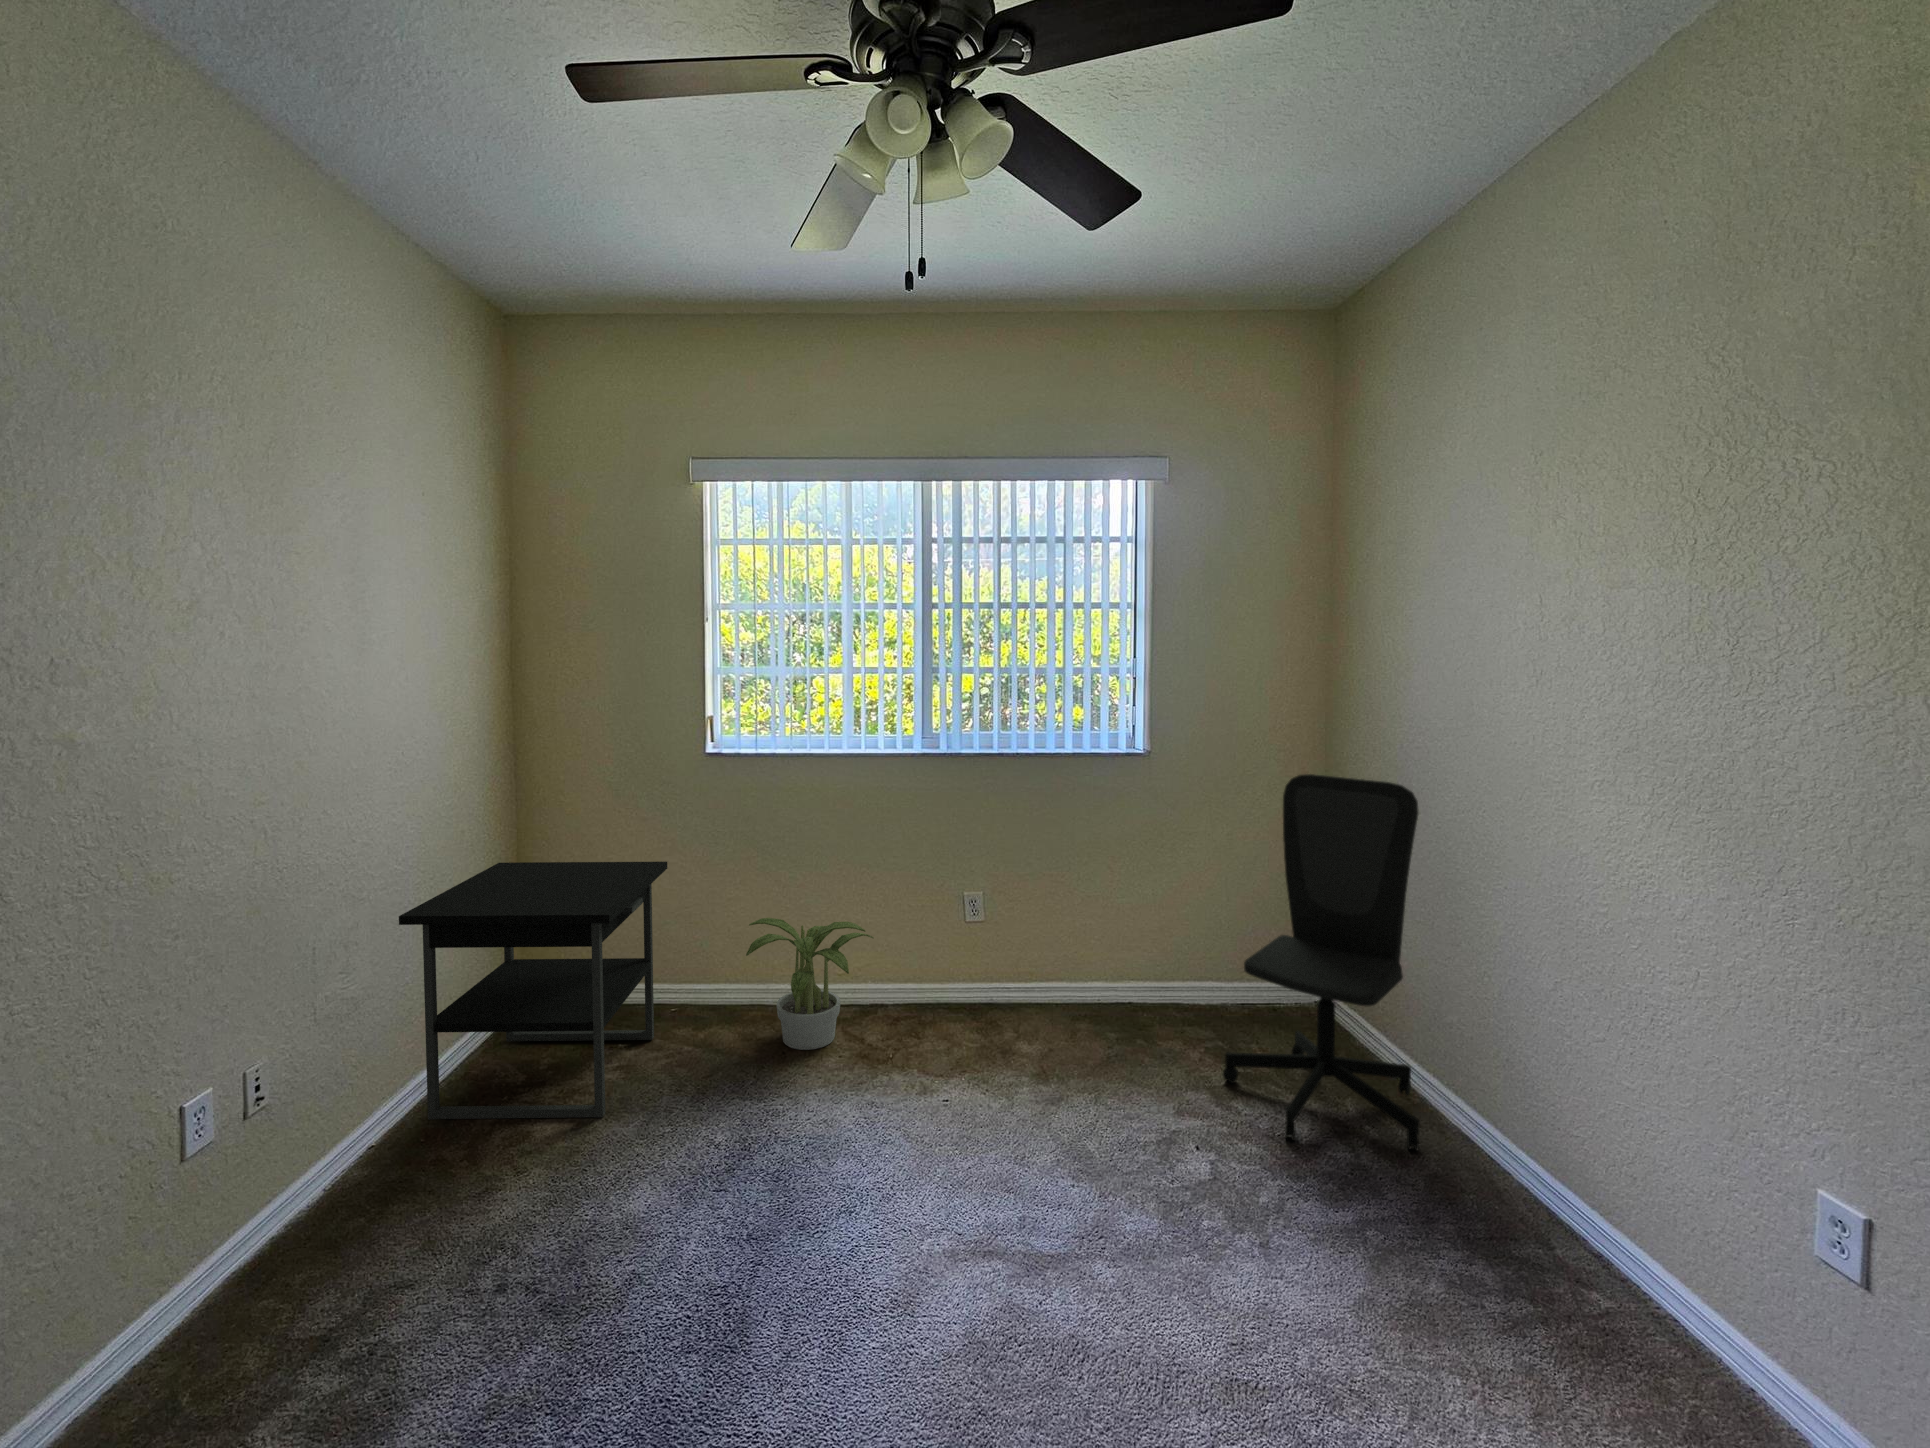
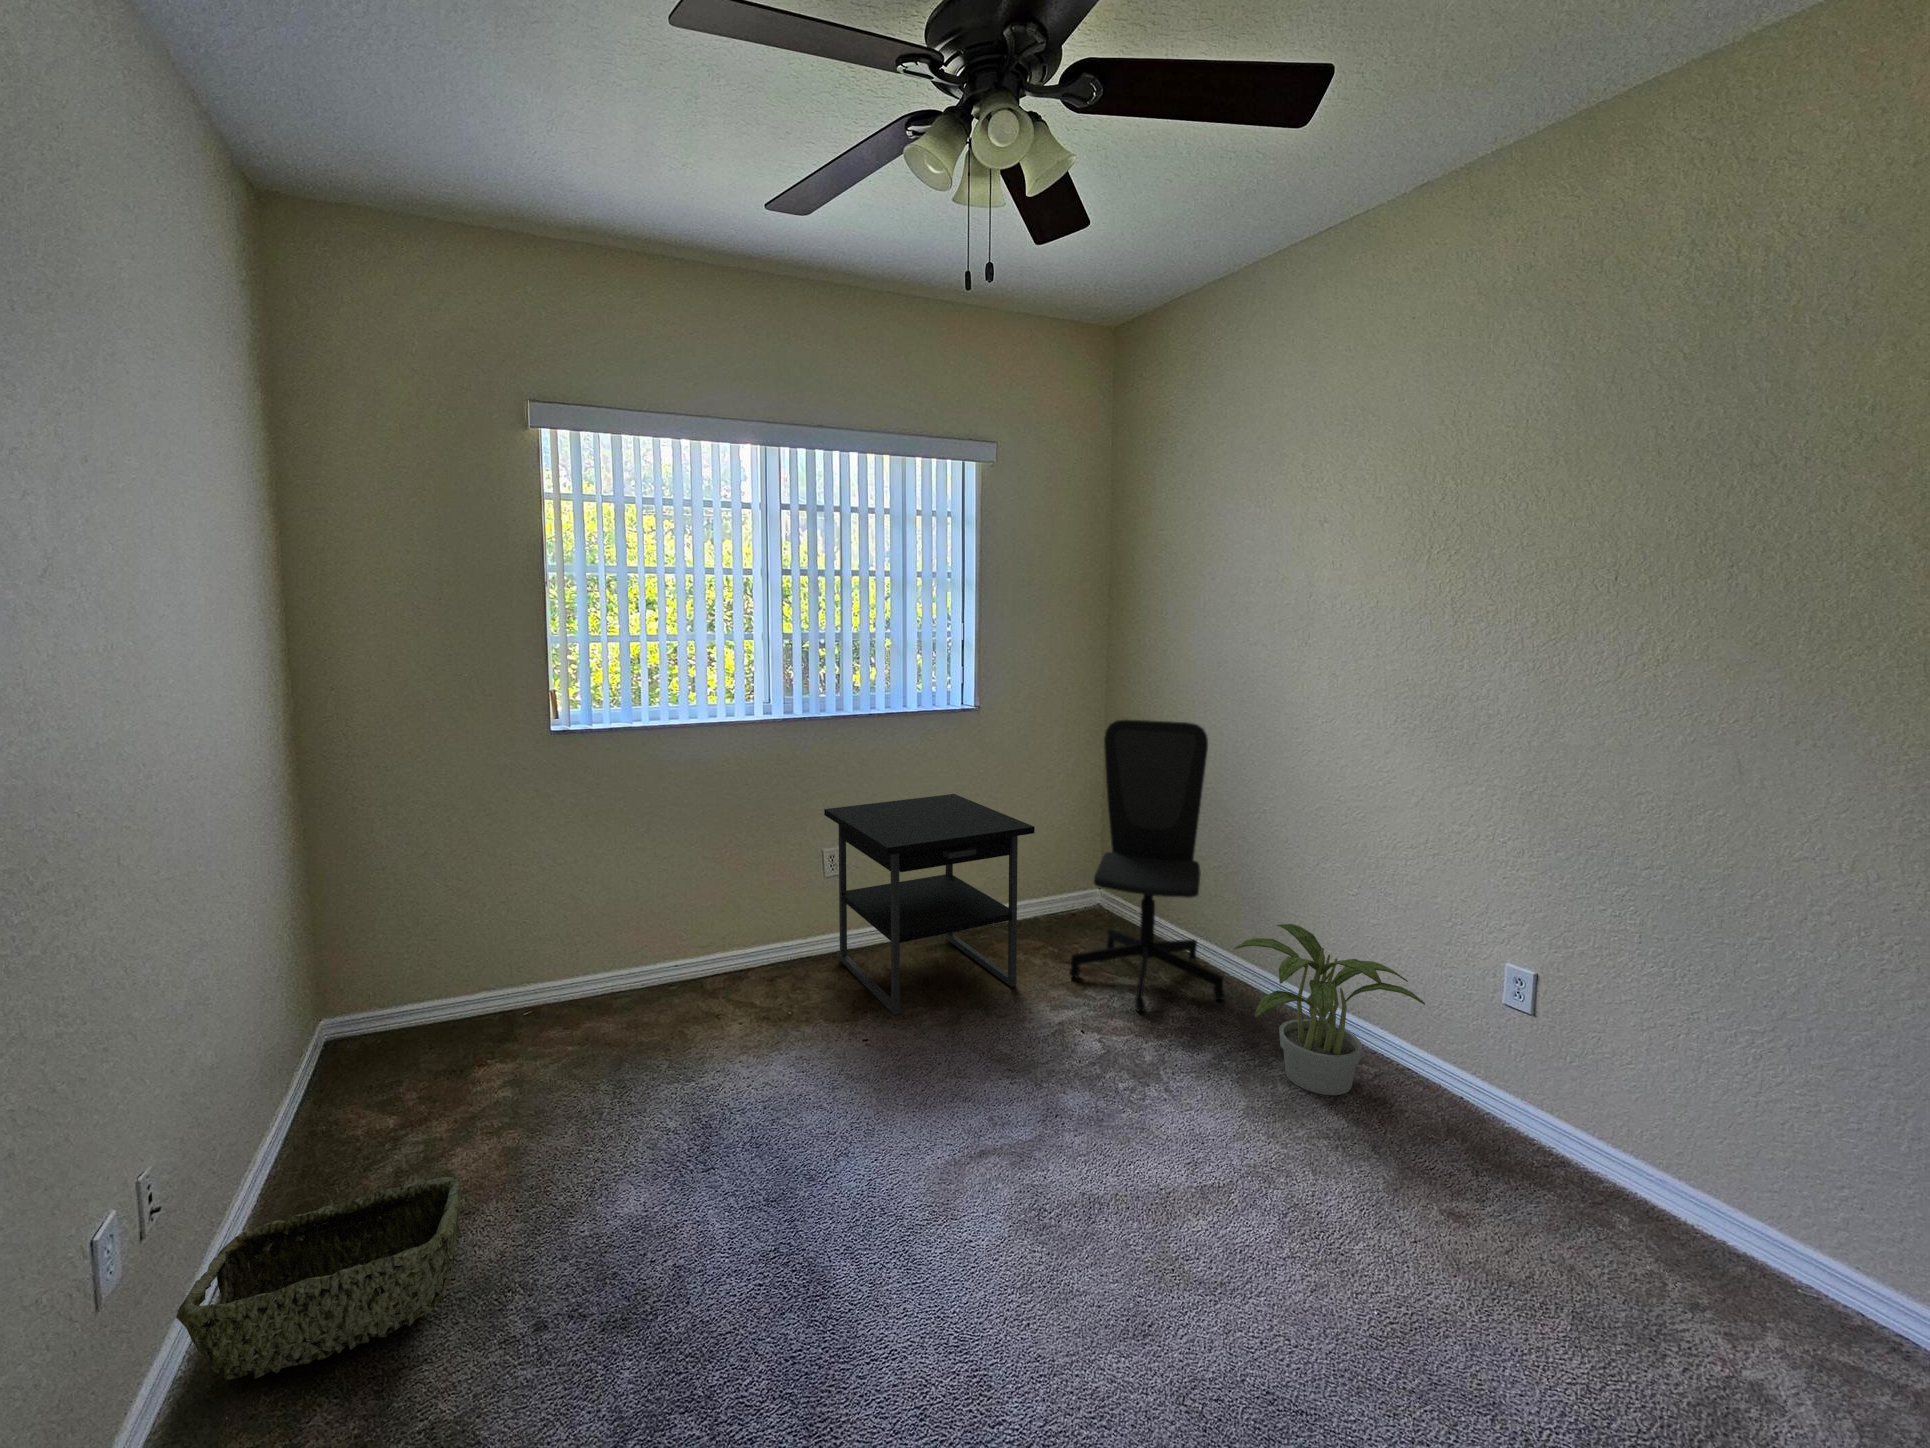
nightstand: present [399,862,667,1119] -> present [824,794,1035,1015]
potted plant: present [746,918,873,1050] -> present [1234,924,1425,1095]
woven basket: none [254,1129,492,1258] -> present [176,1177,462,1380]

